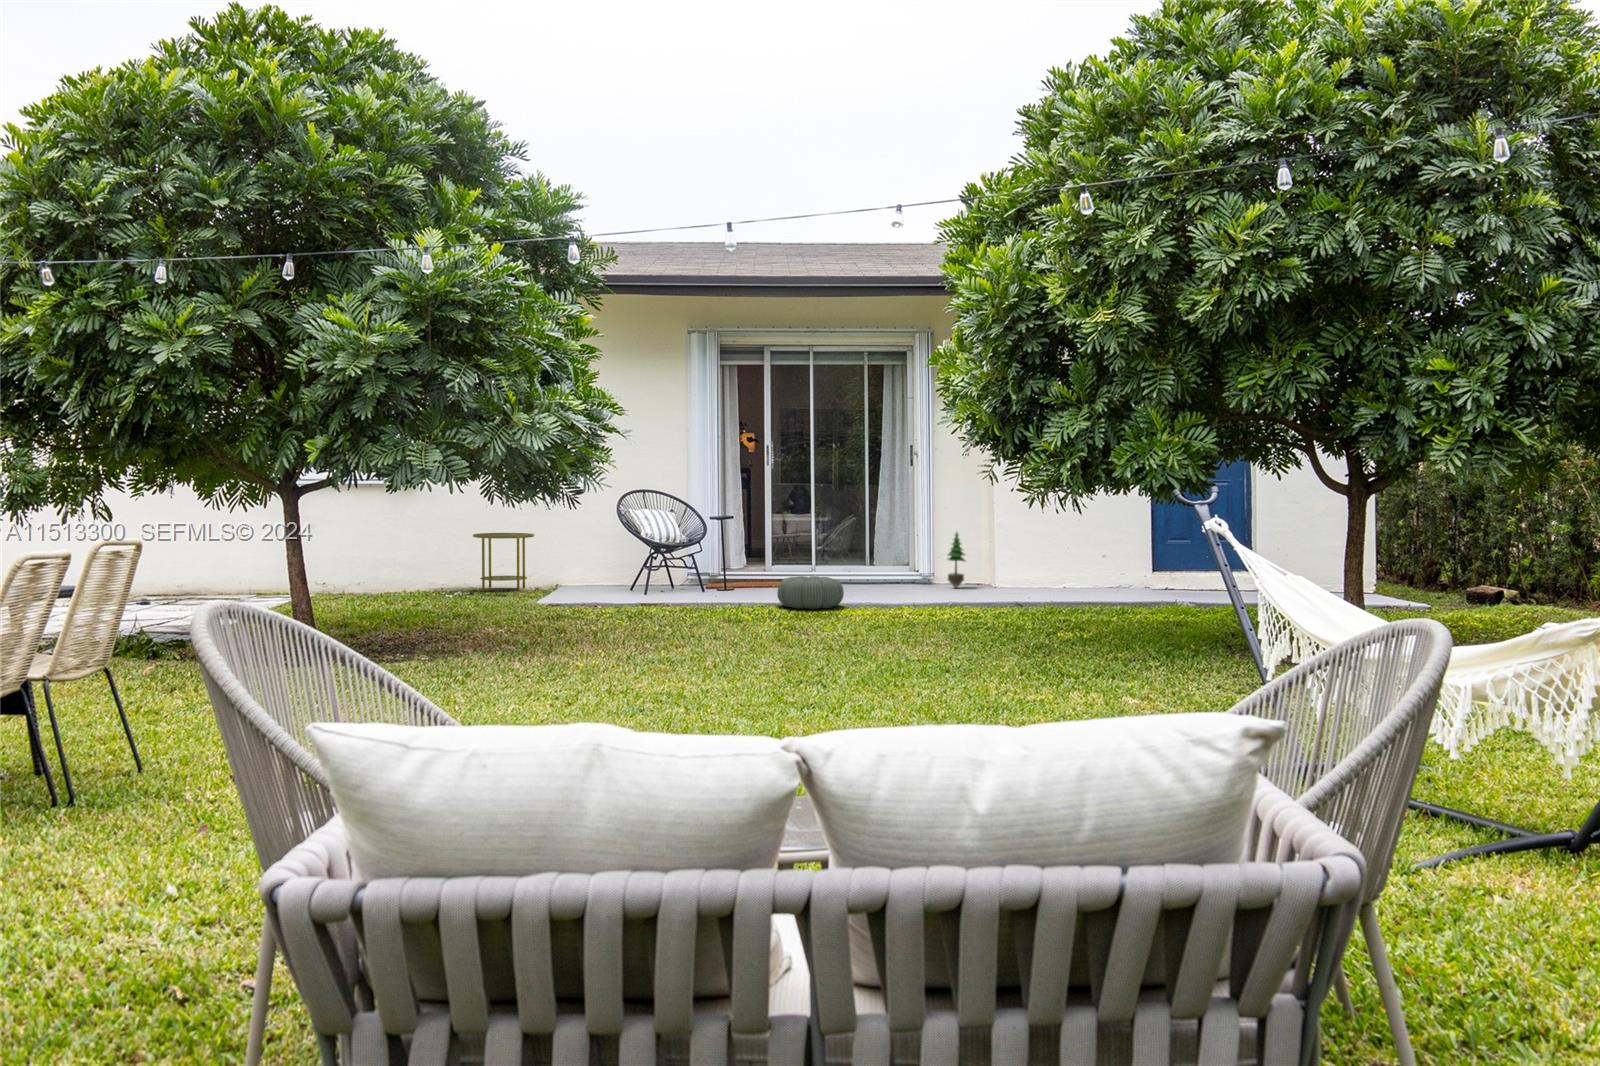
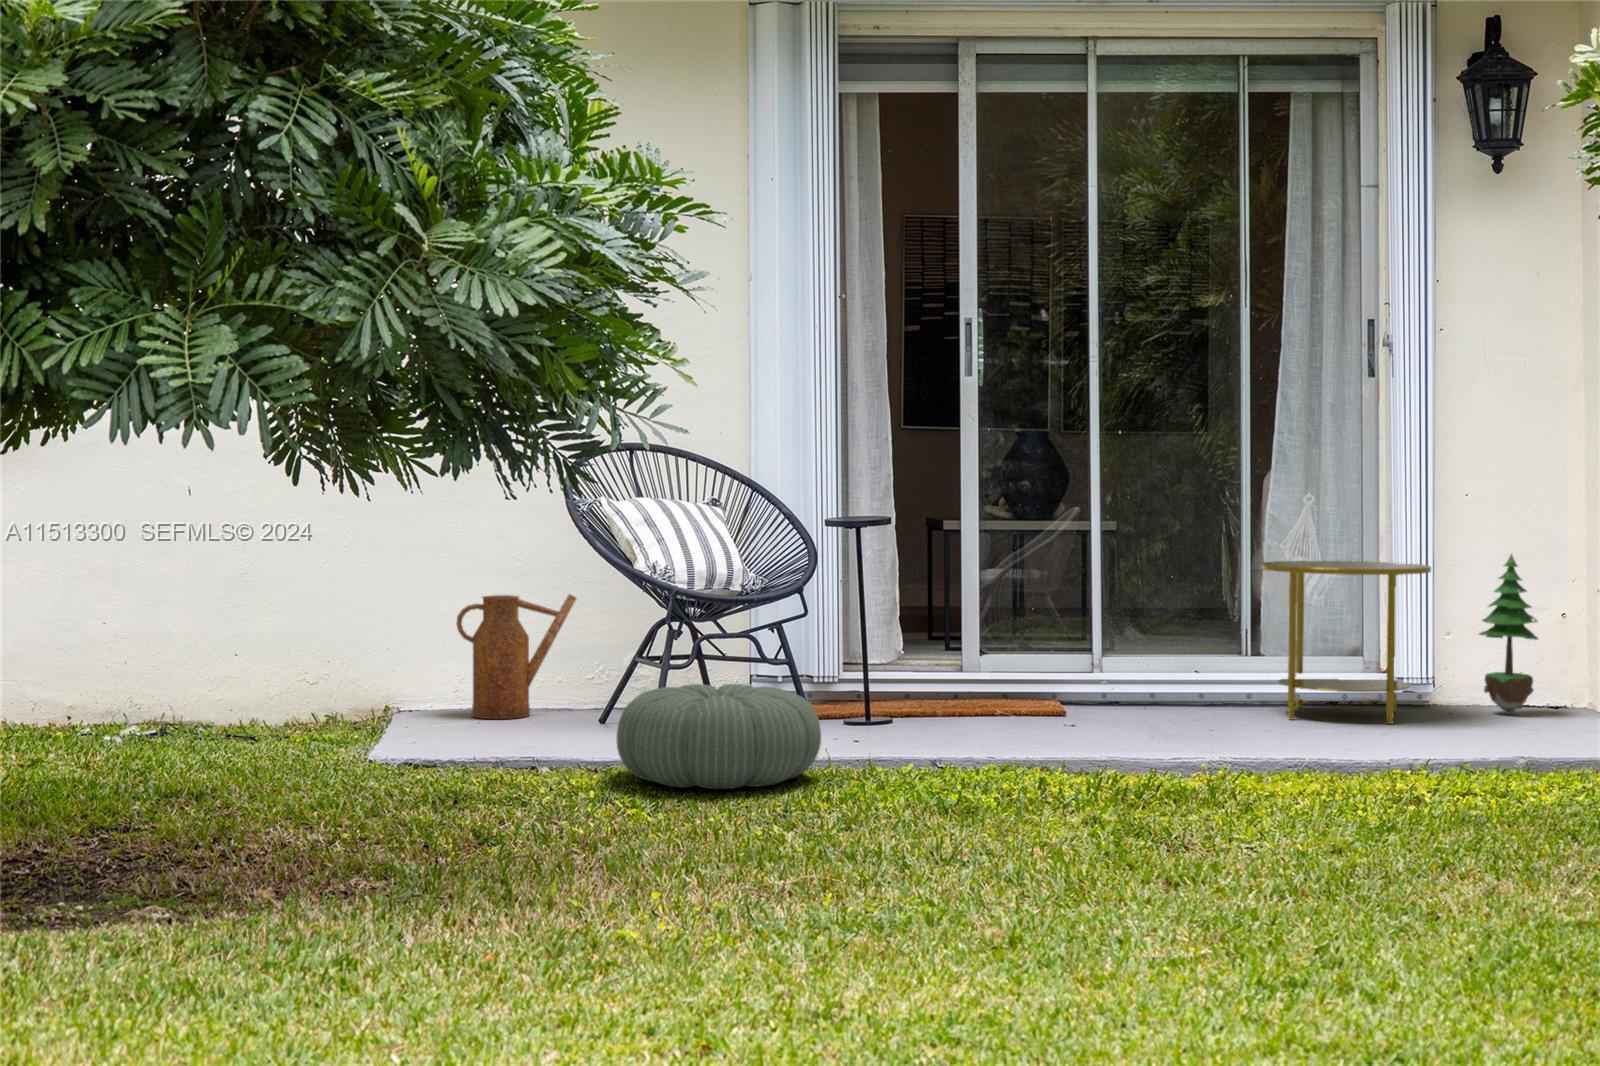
side table: present [473,533,534,592] -> present [1261,561,1431,724]
watering can: none [579,544,623,588] -> present [456,595,576,719]
pouf: present [777,576,844,609] -> present [616,684,821,789]

